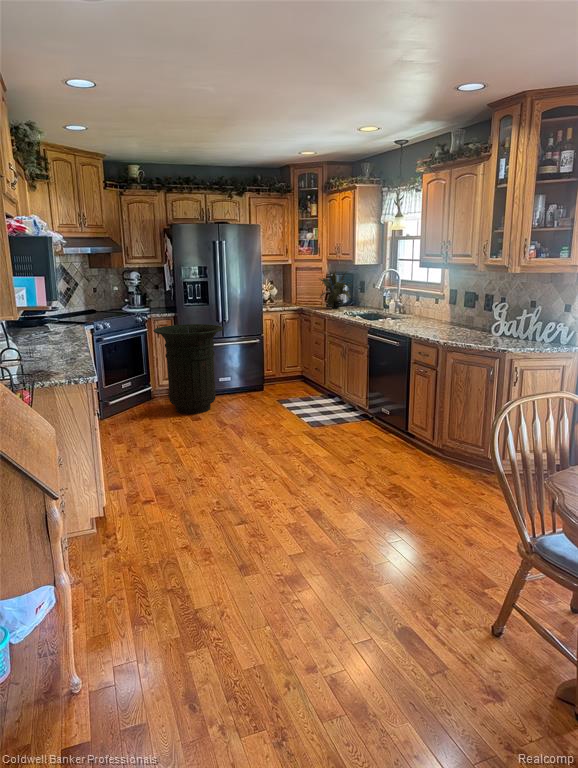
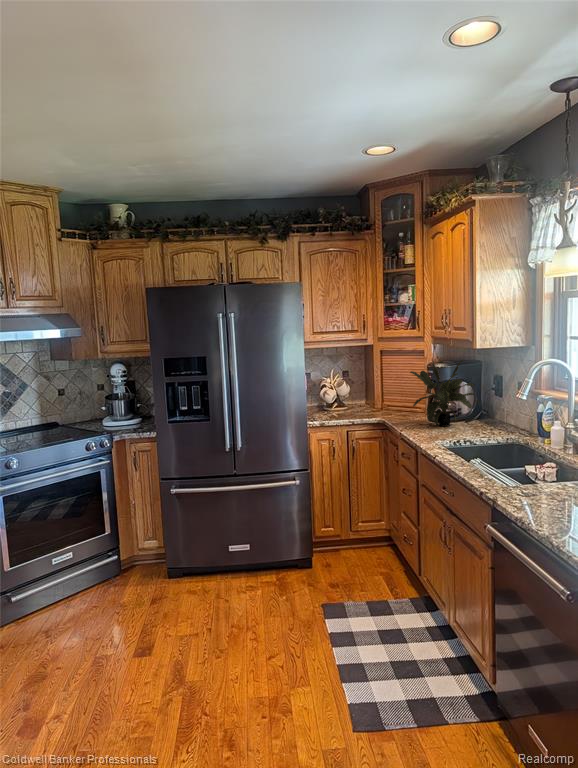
trash can: present [153,324,223,414] -> none [86,455,214,631]

